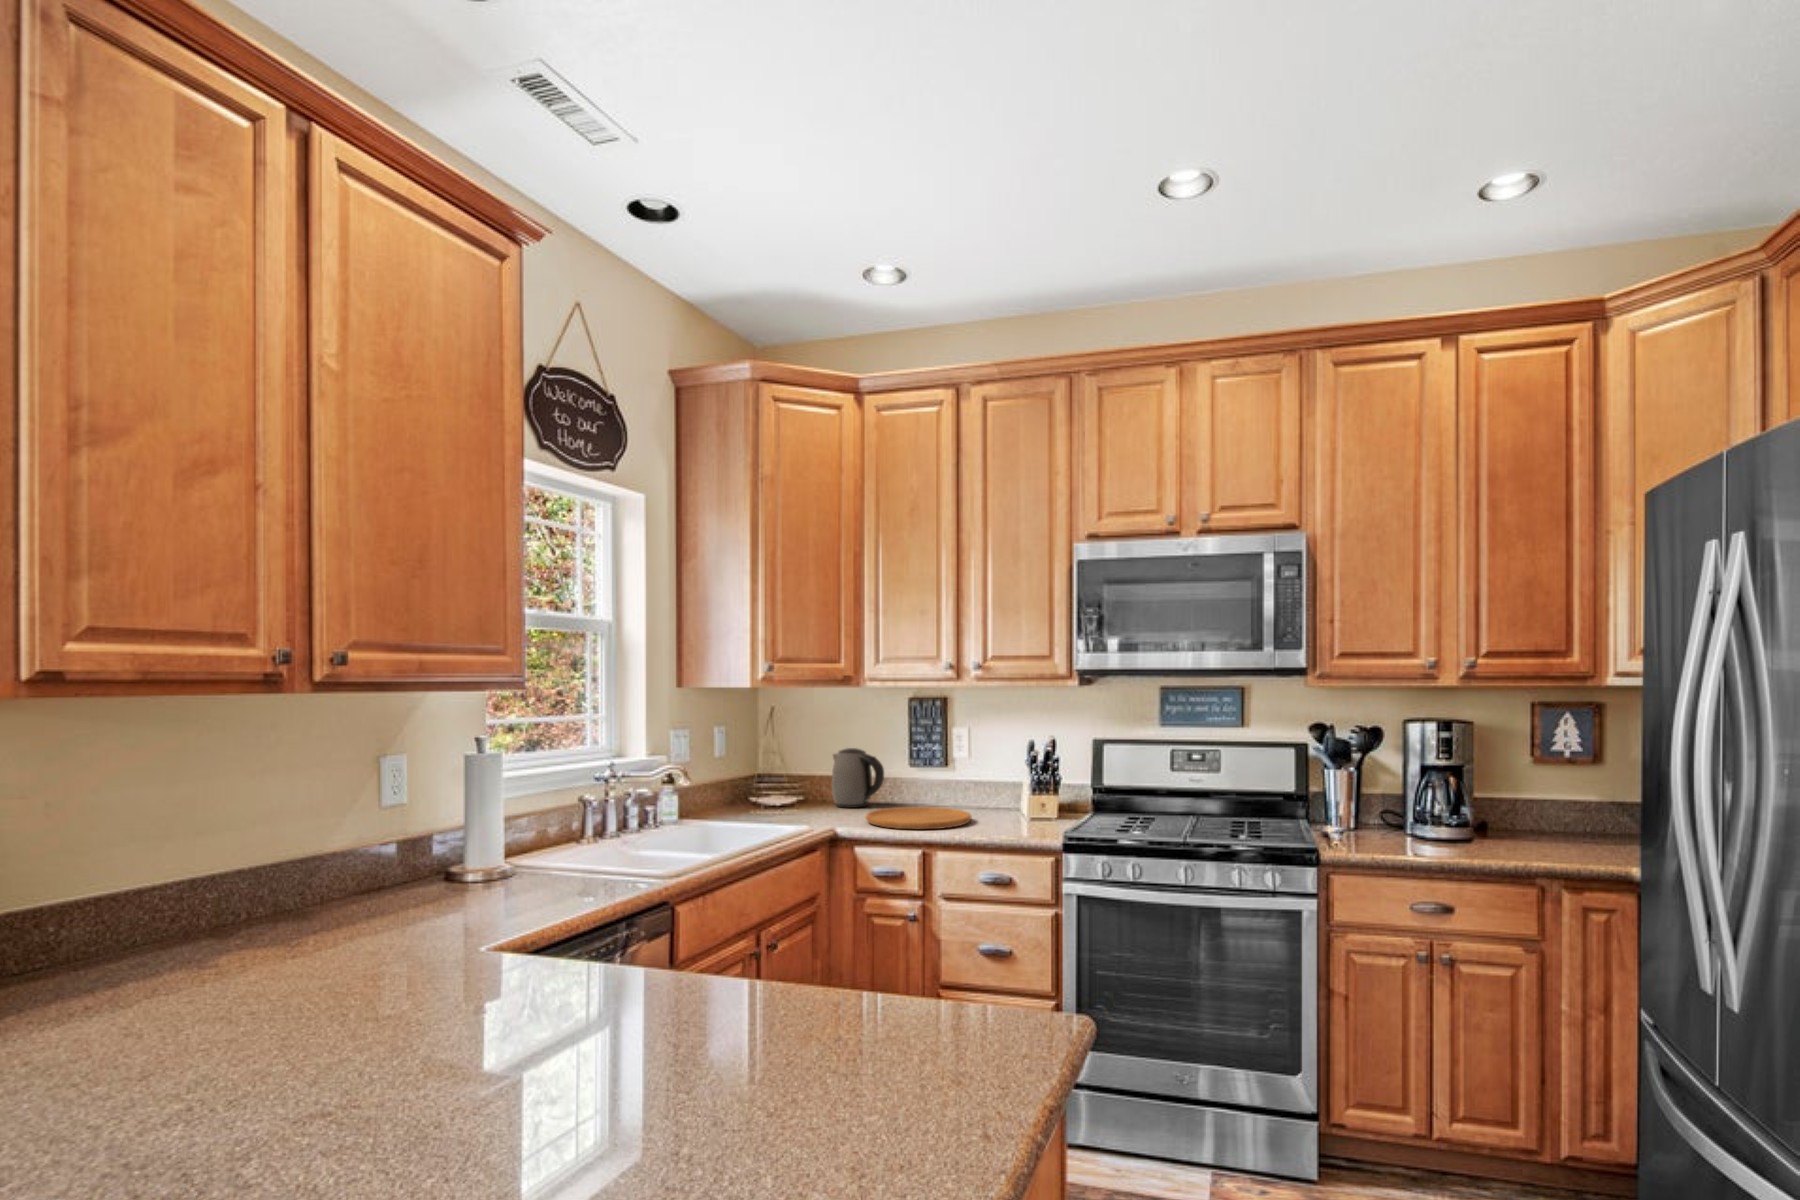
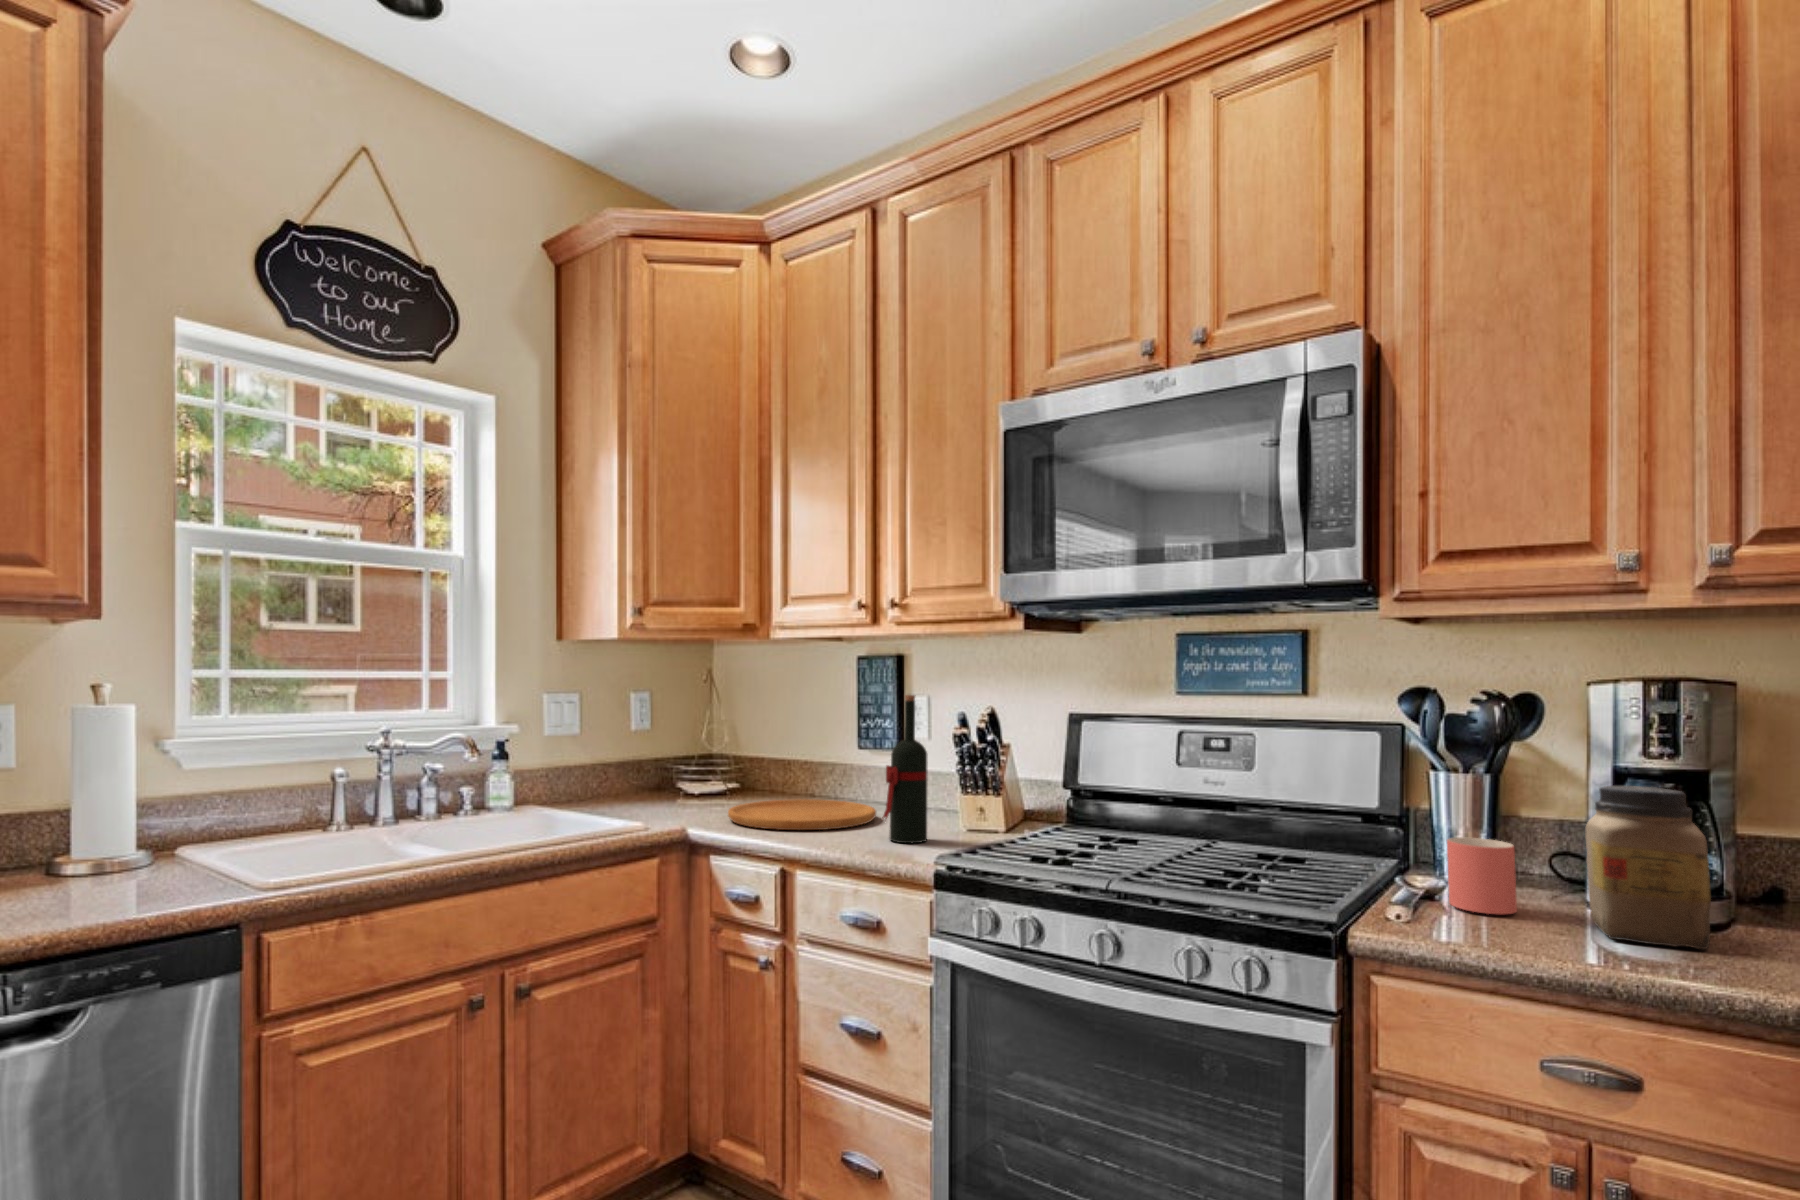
wine bottle: none [1009,733,1035,832] -> present [883,695,928,843]
kettle: present [832,748,884,808] -> none [757,722,815,798]
jar: none [1417,776,1472,850] -> present [1585,786,1711,949]
mug: none [1353,805,1386,843] -> present [1447,837,1517,914]

